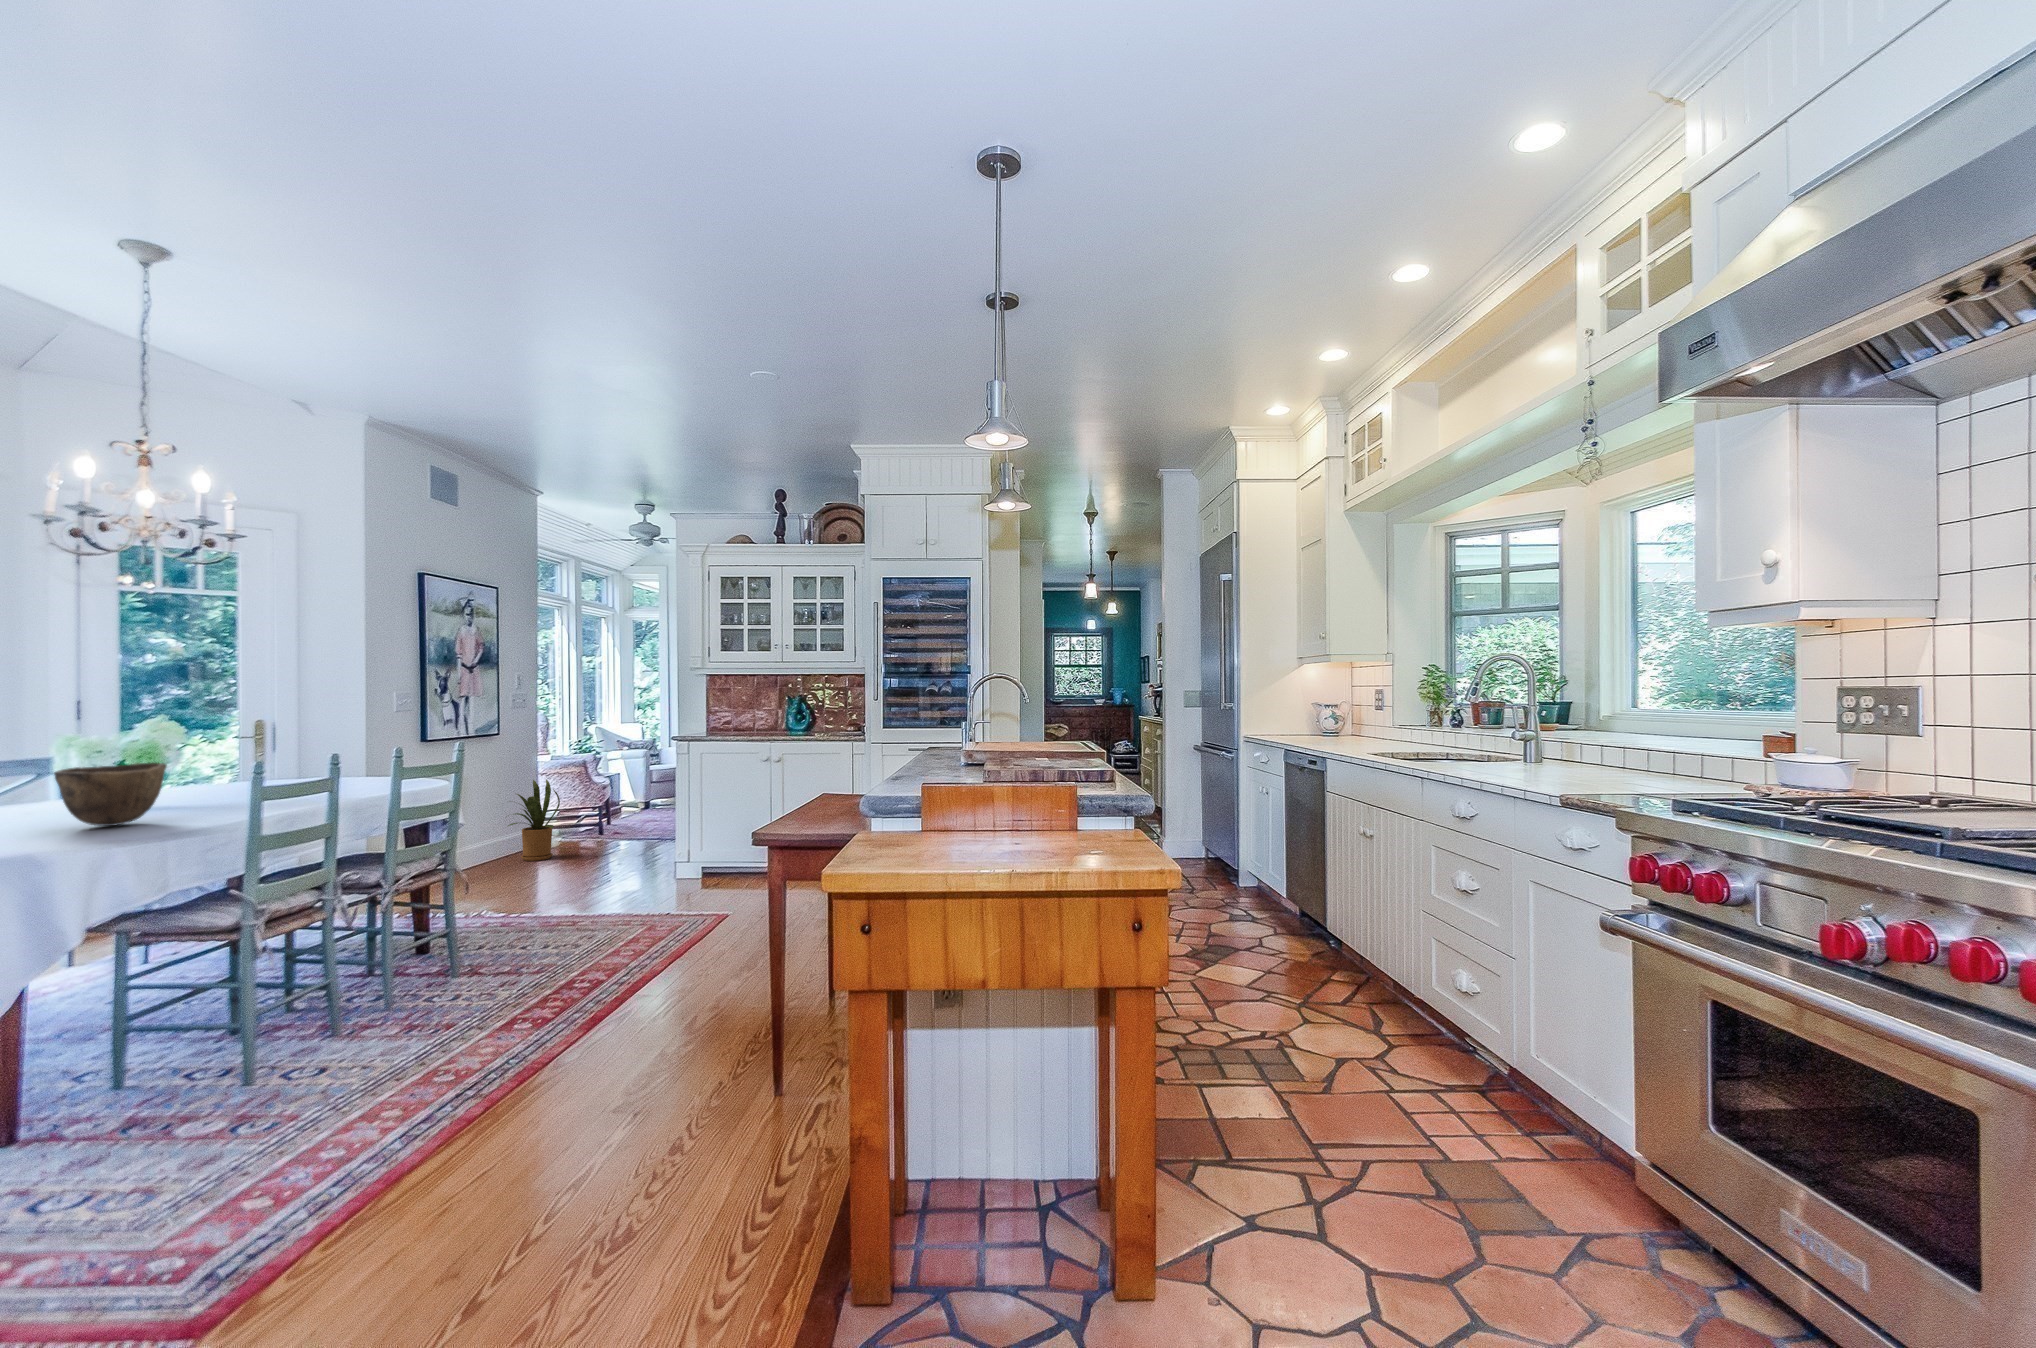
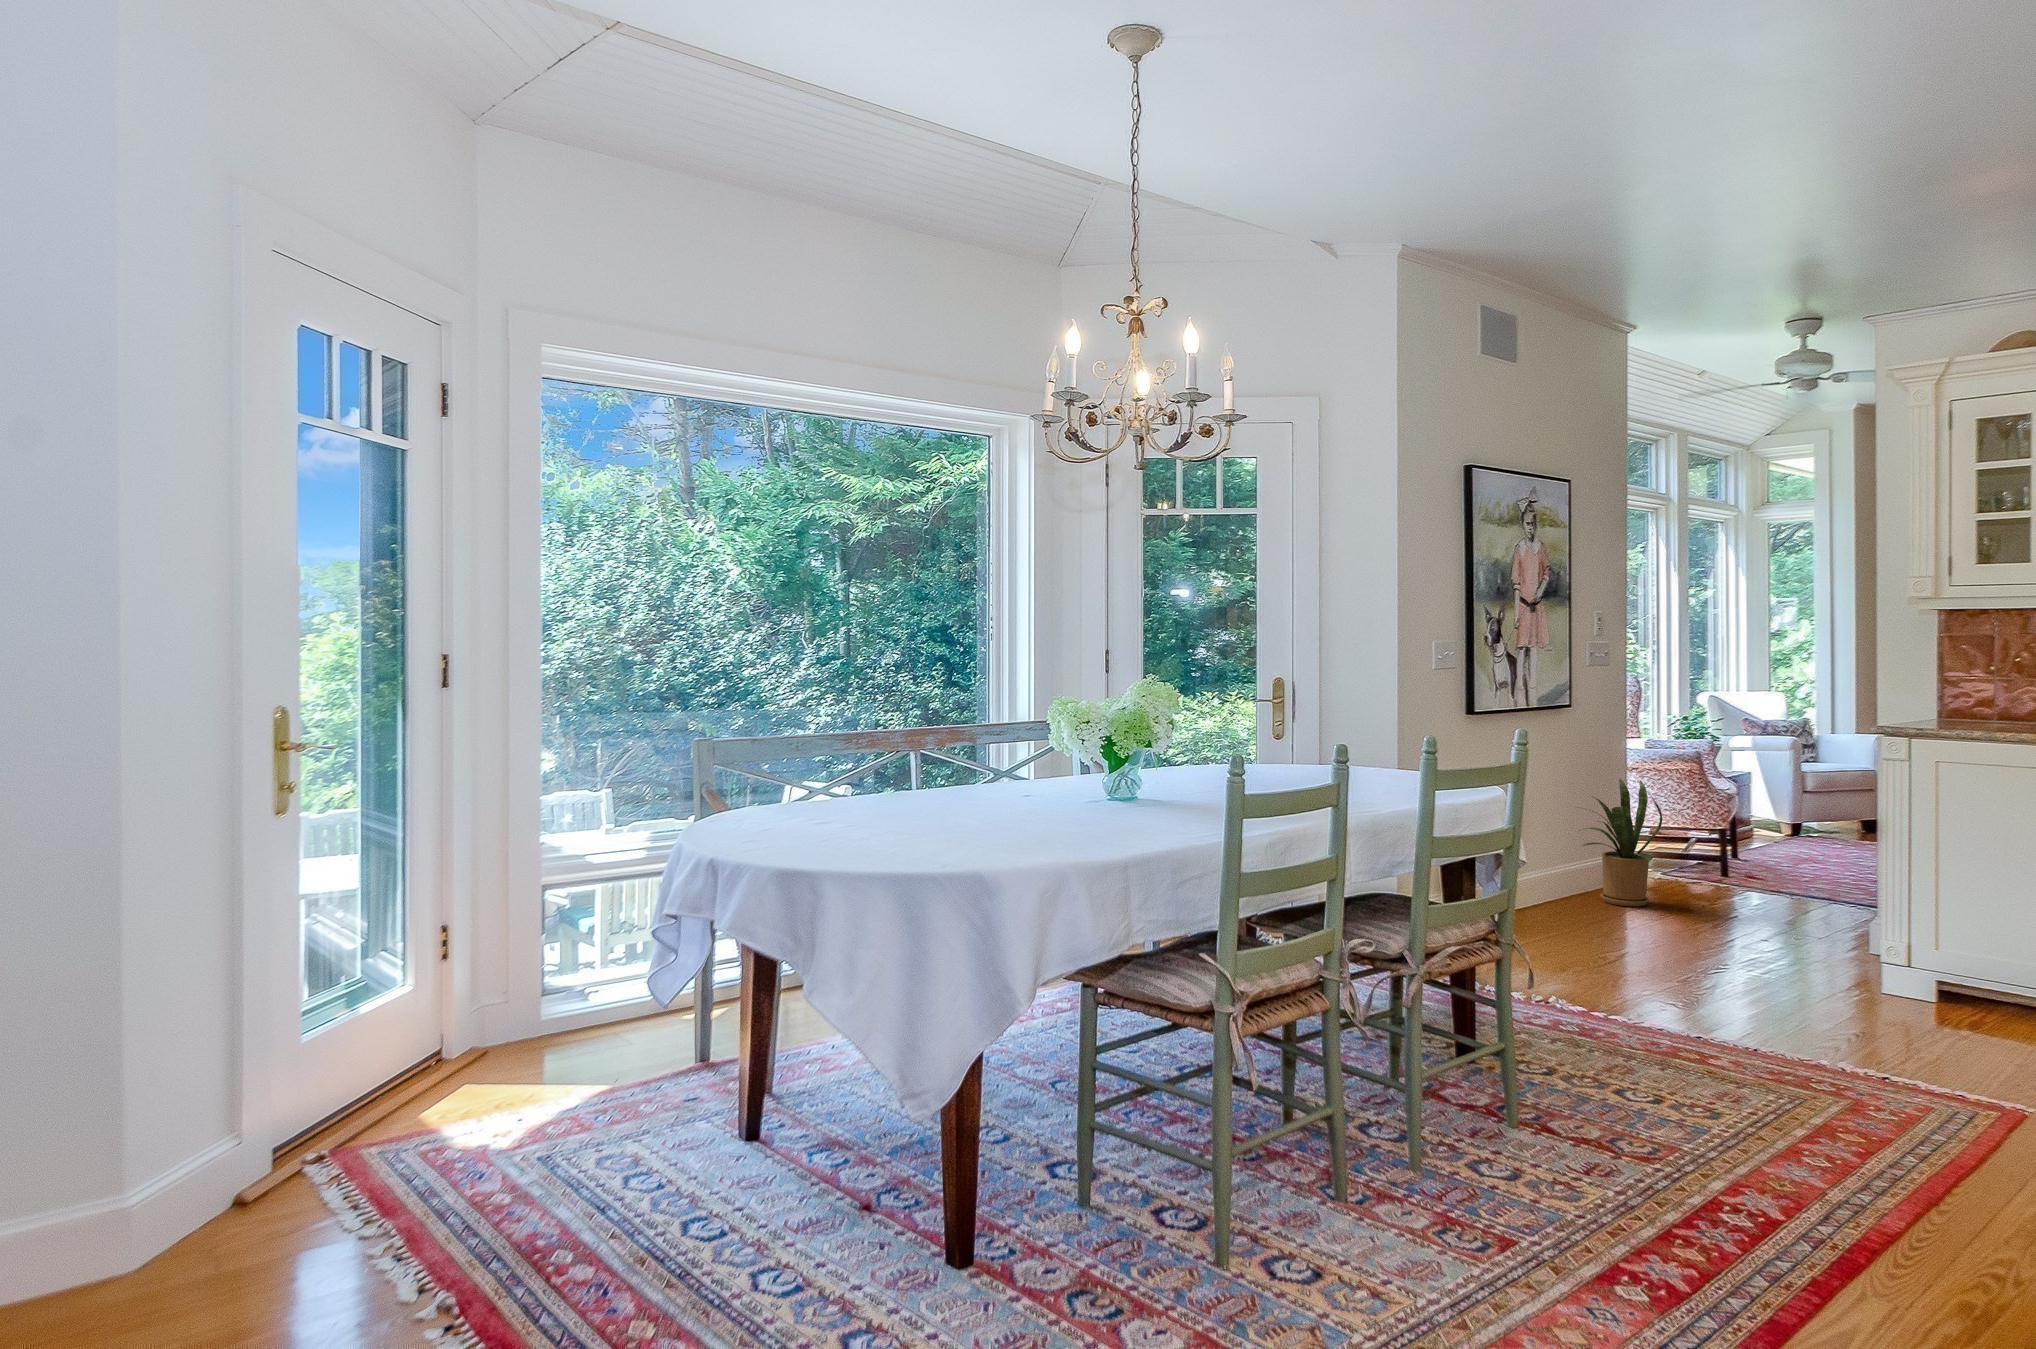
bowl: present [54,763,166,826] -> none [1050,739,1154,820]

